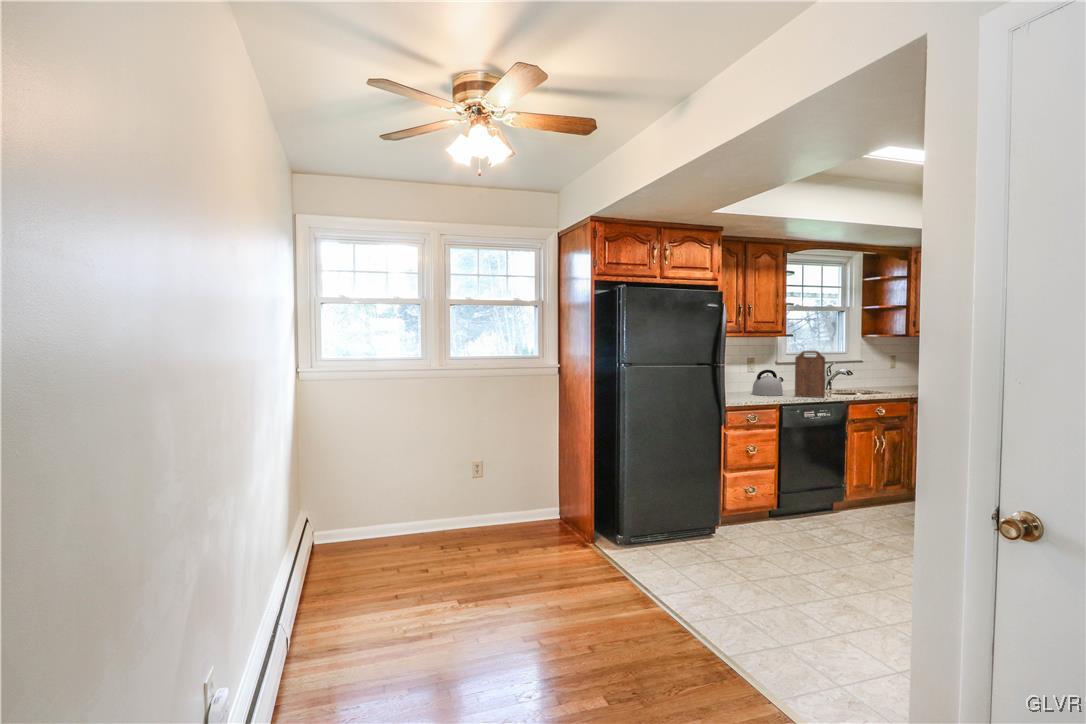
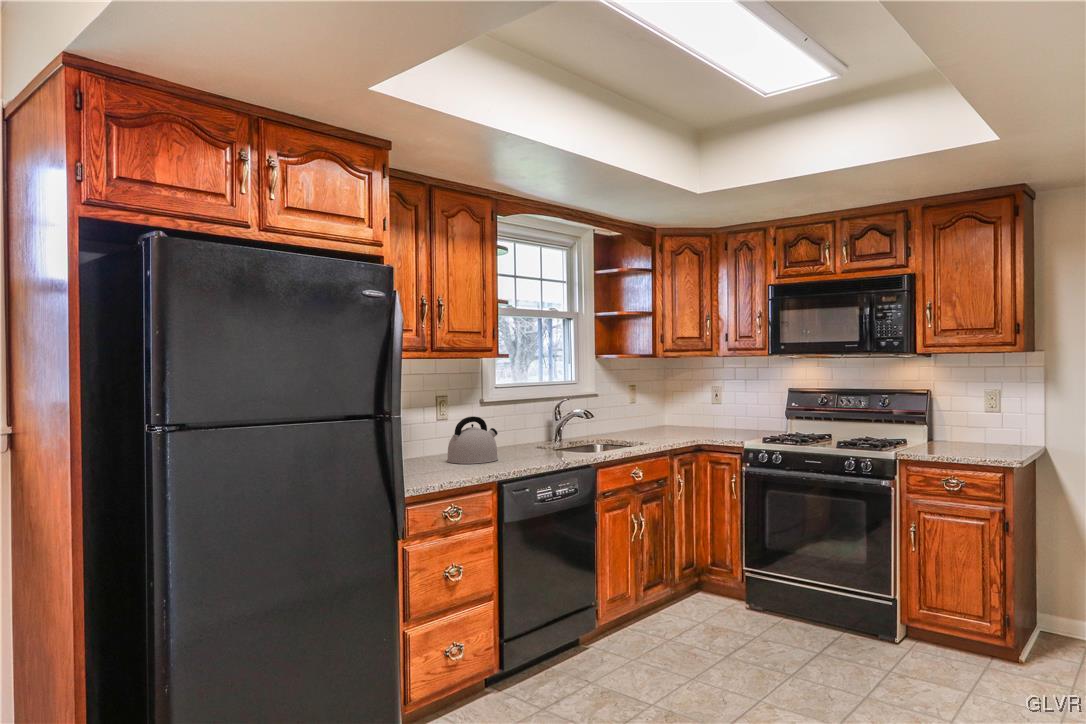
cutting board: present [795,351,825,397] -> none [516,381,563,461]

